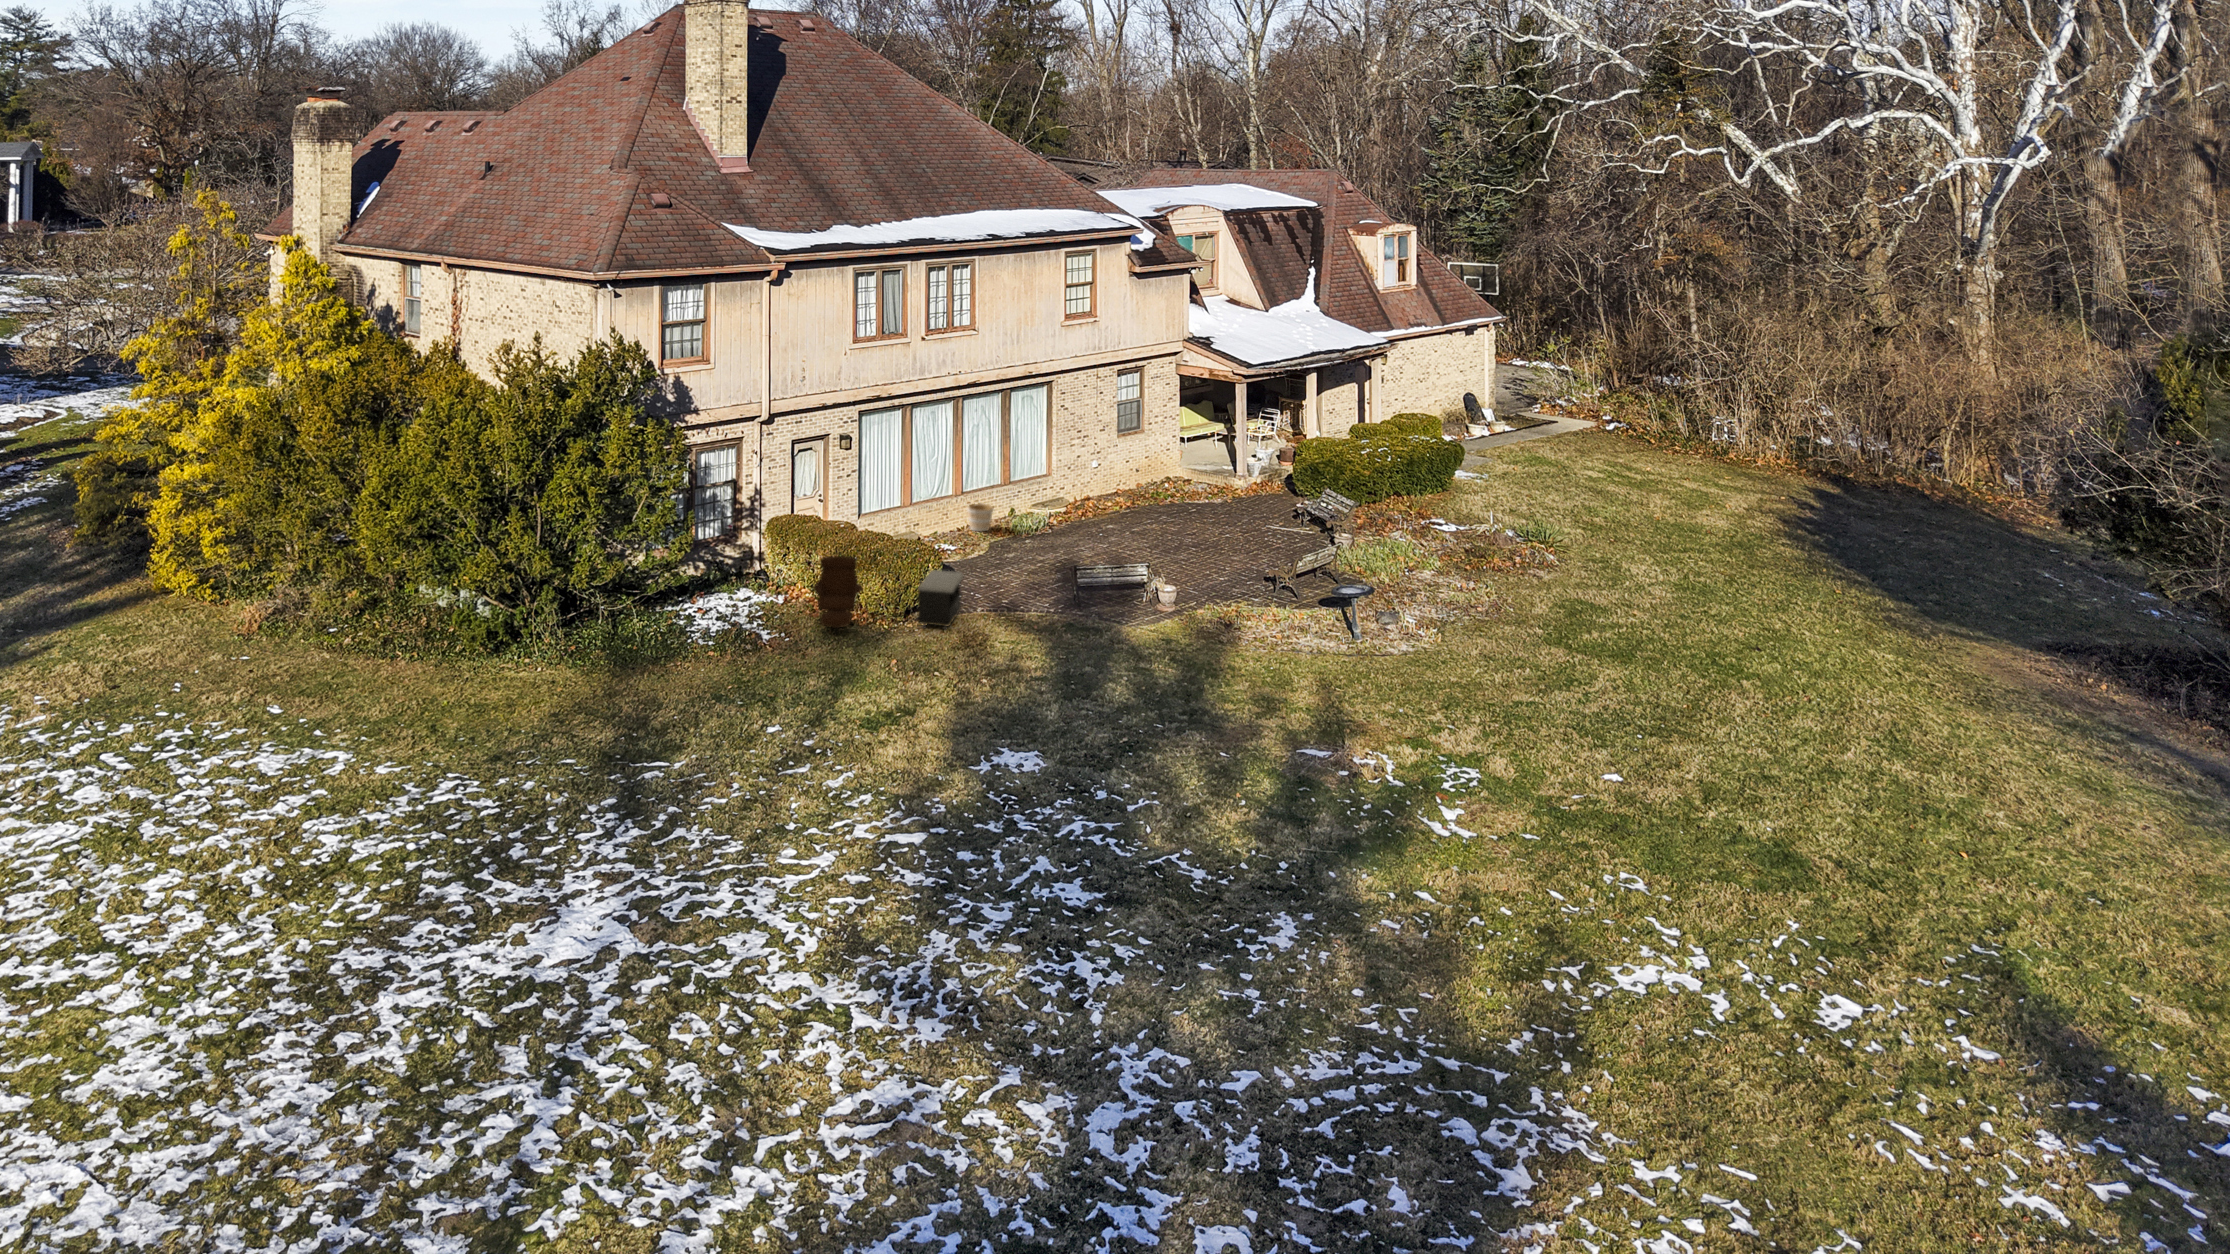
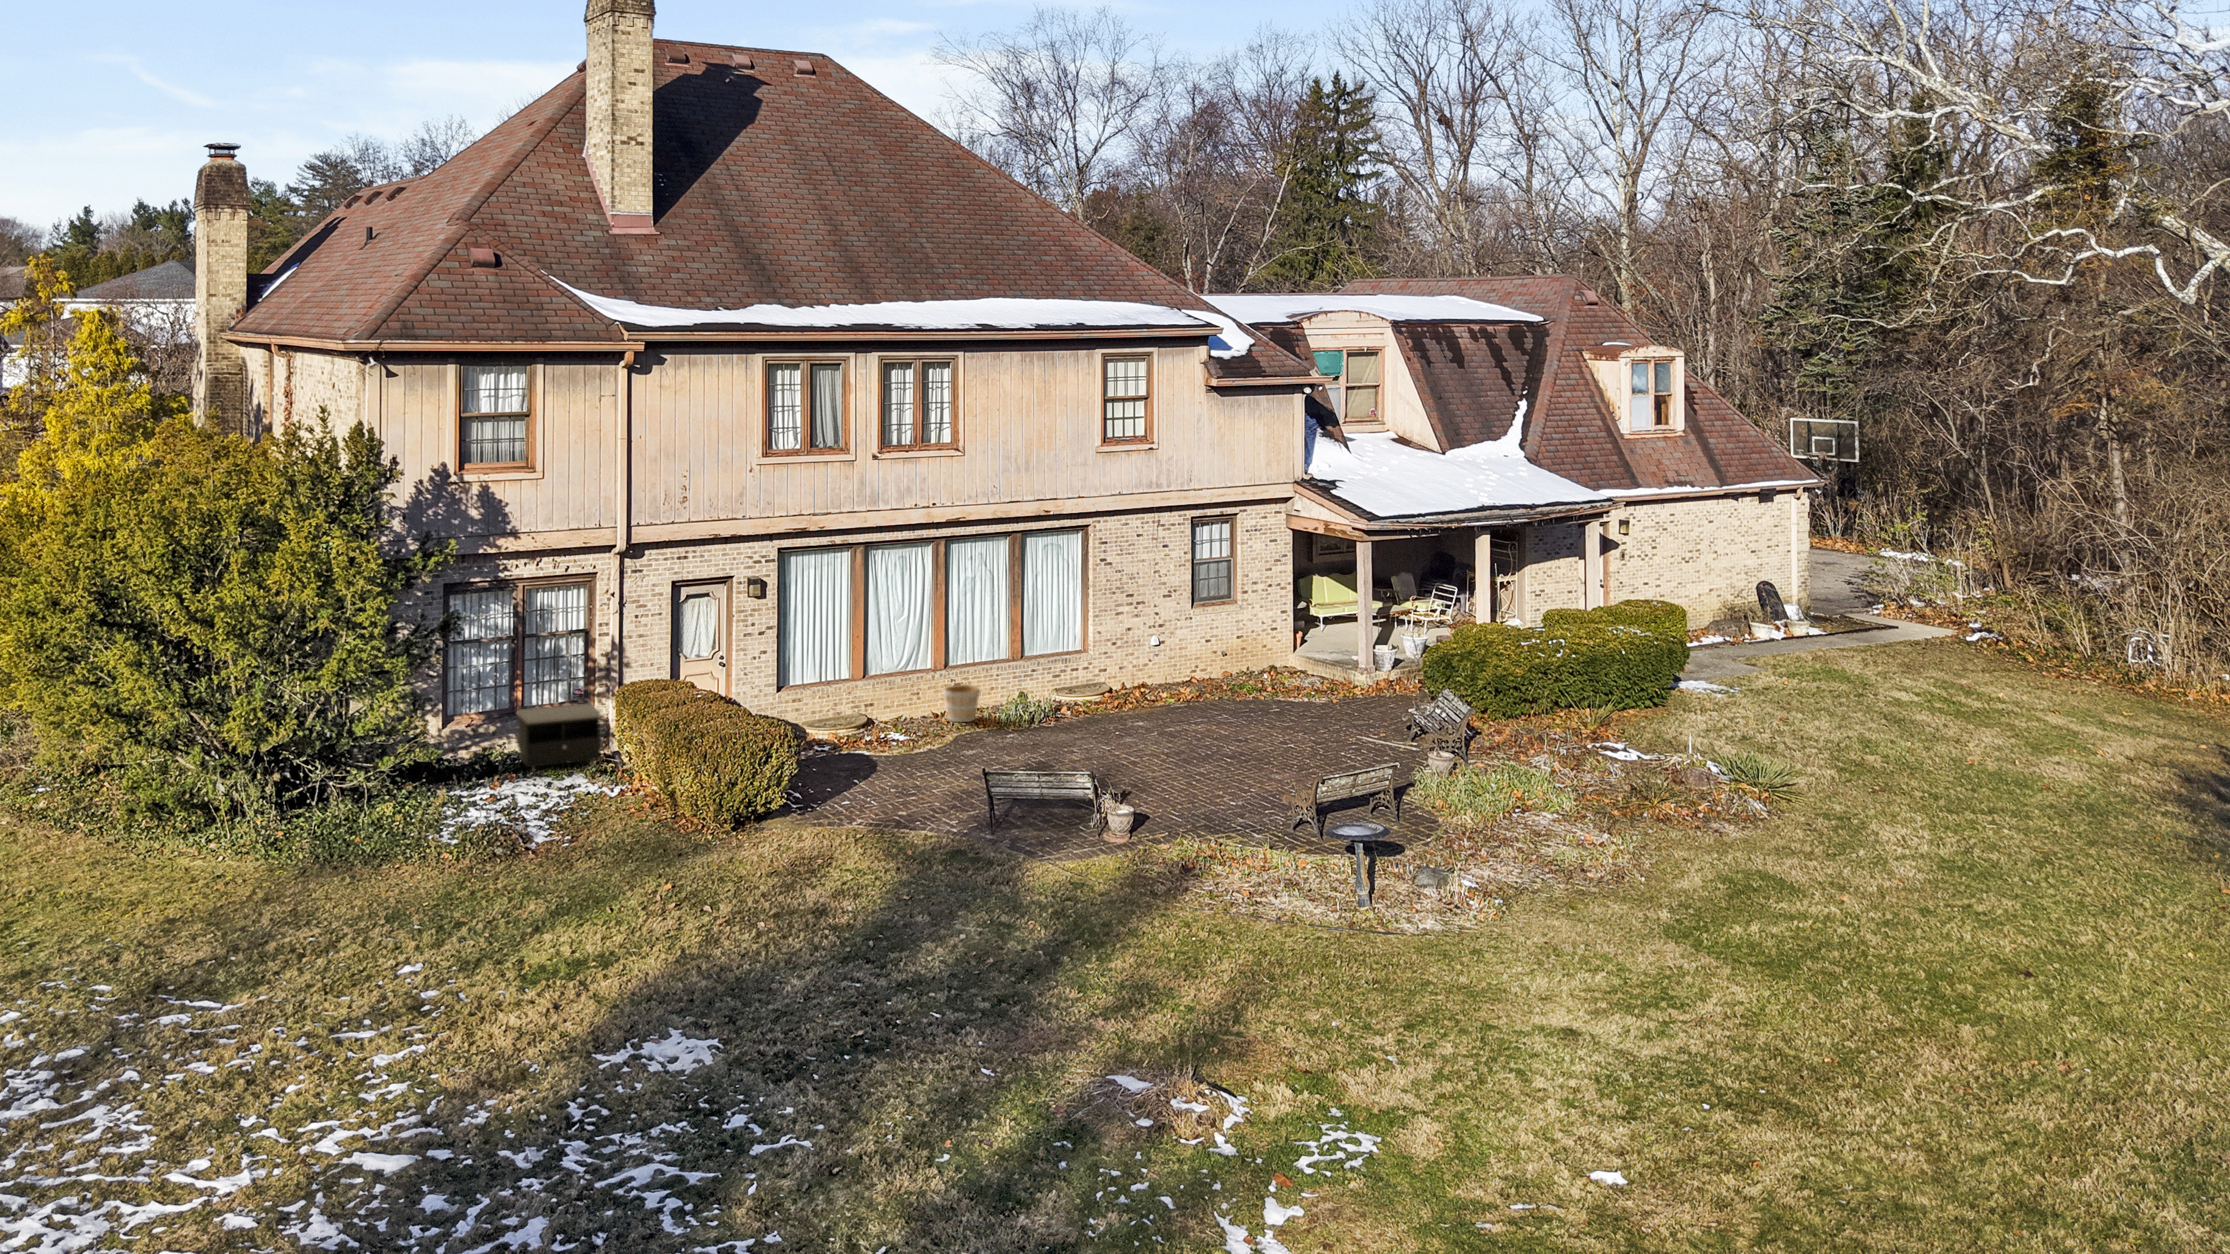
lounge chair: present [813,556,863,630] -> none [598,729,680,840]
storage bench: present [917,570,963,628] -> present [518,704,600,771]

